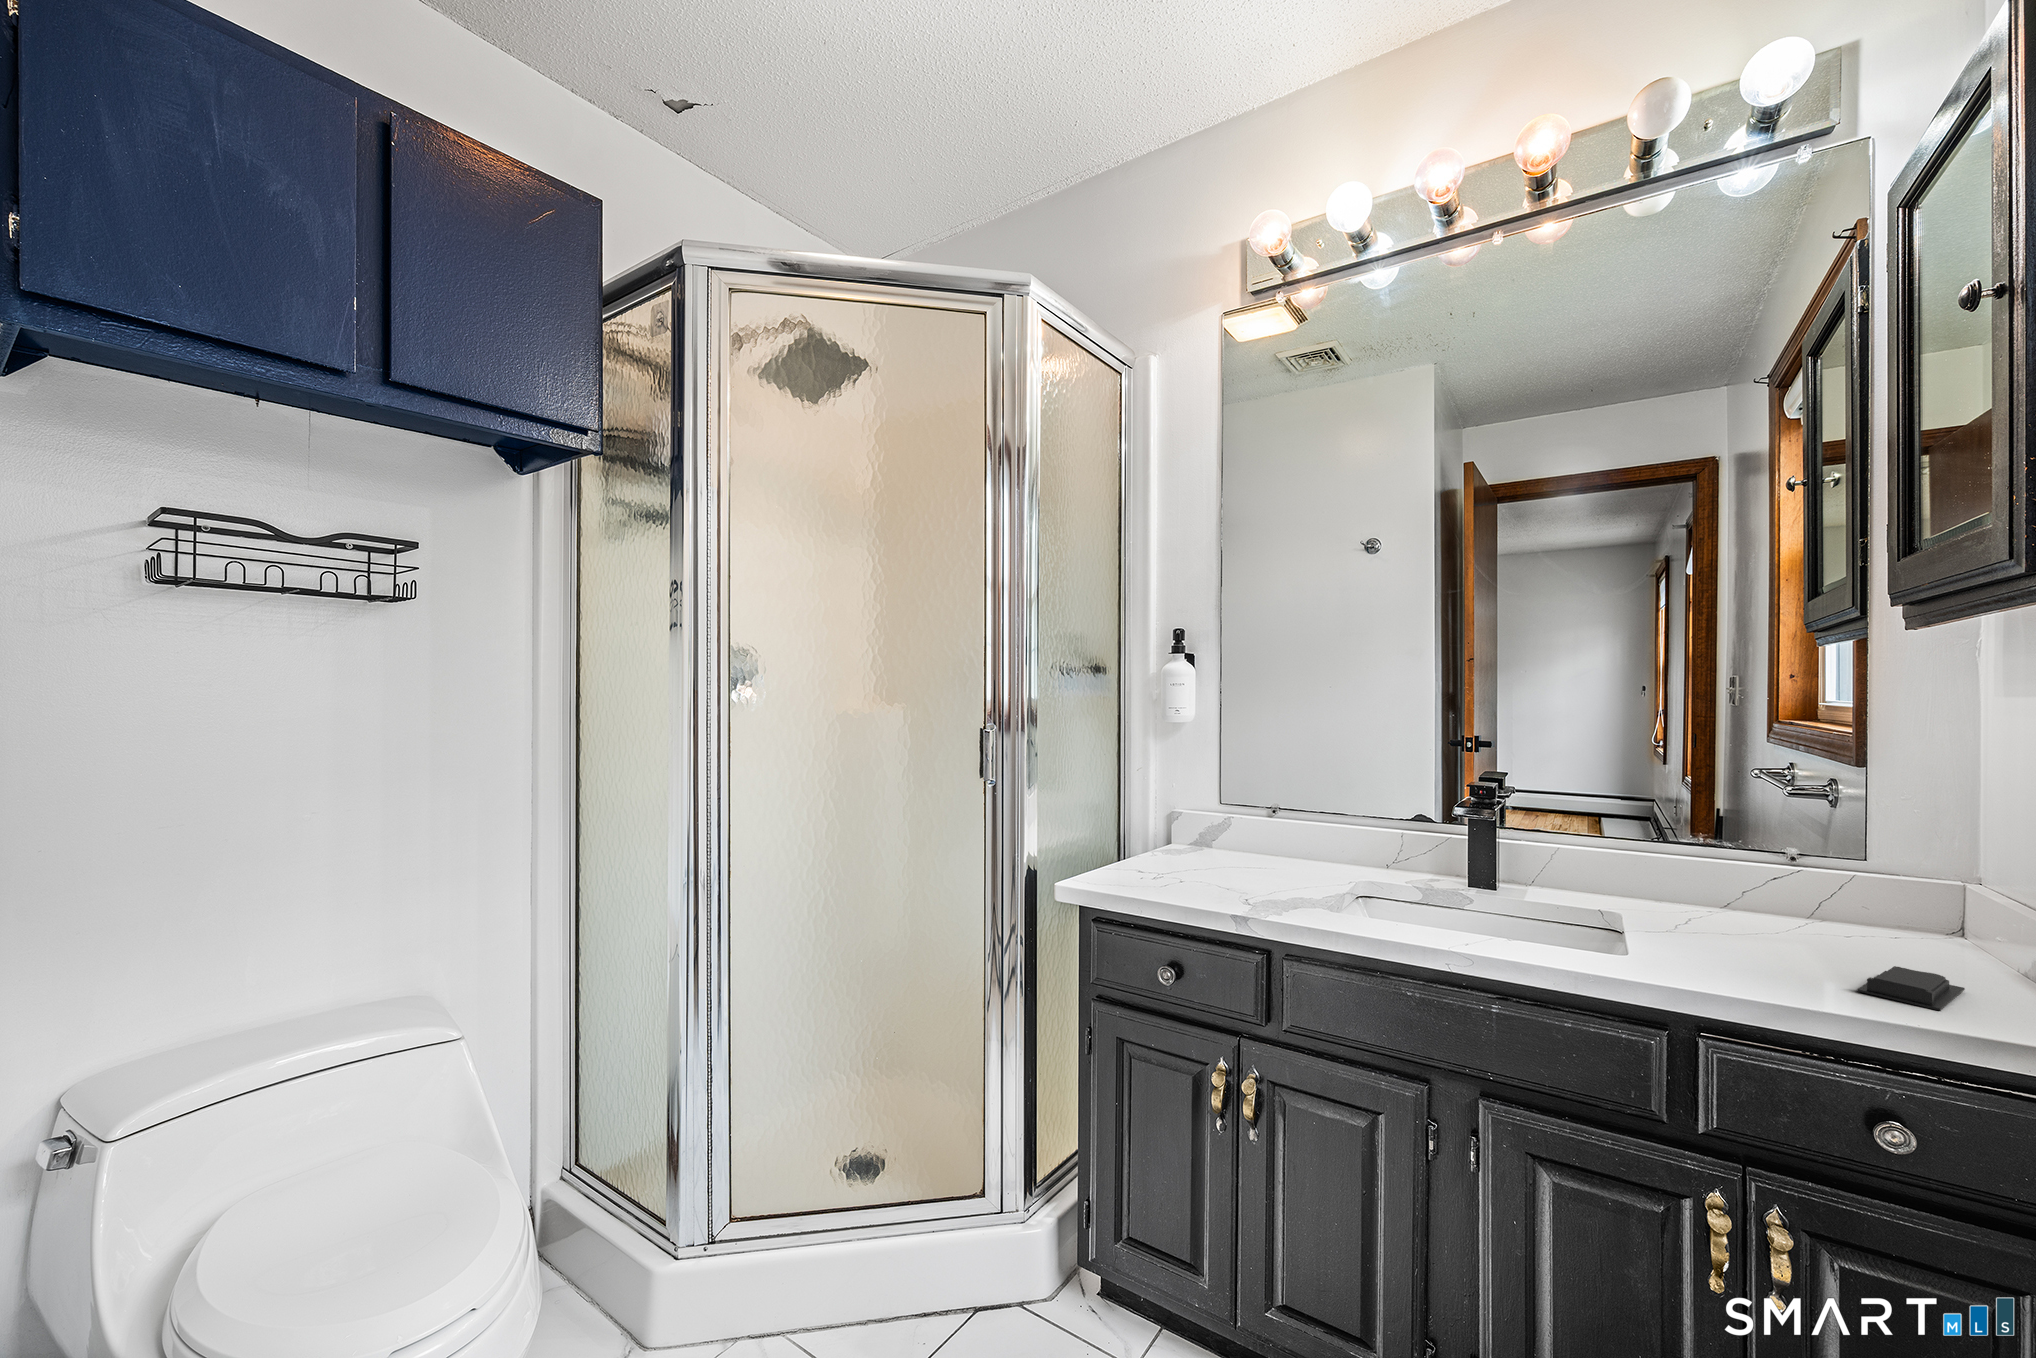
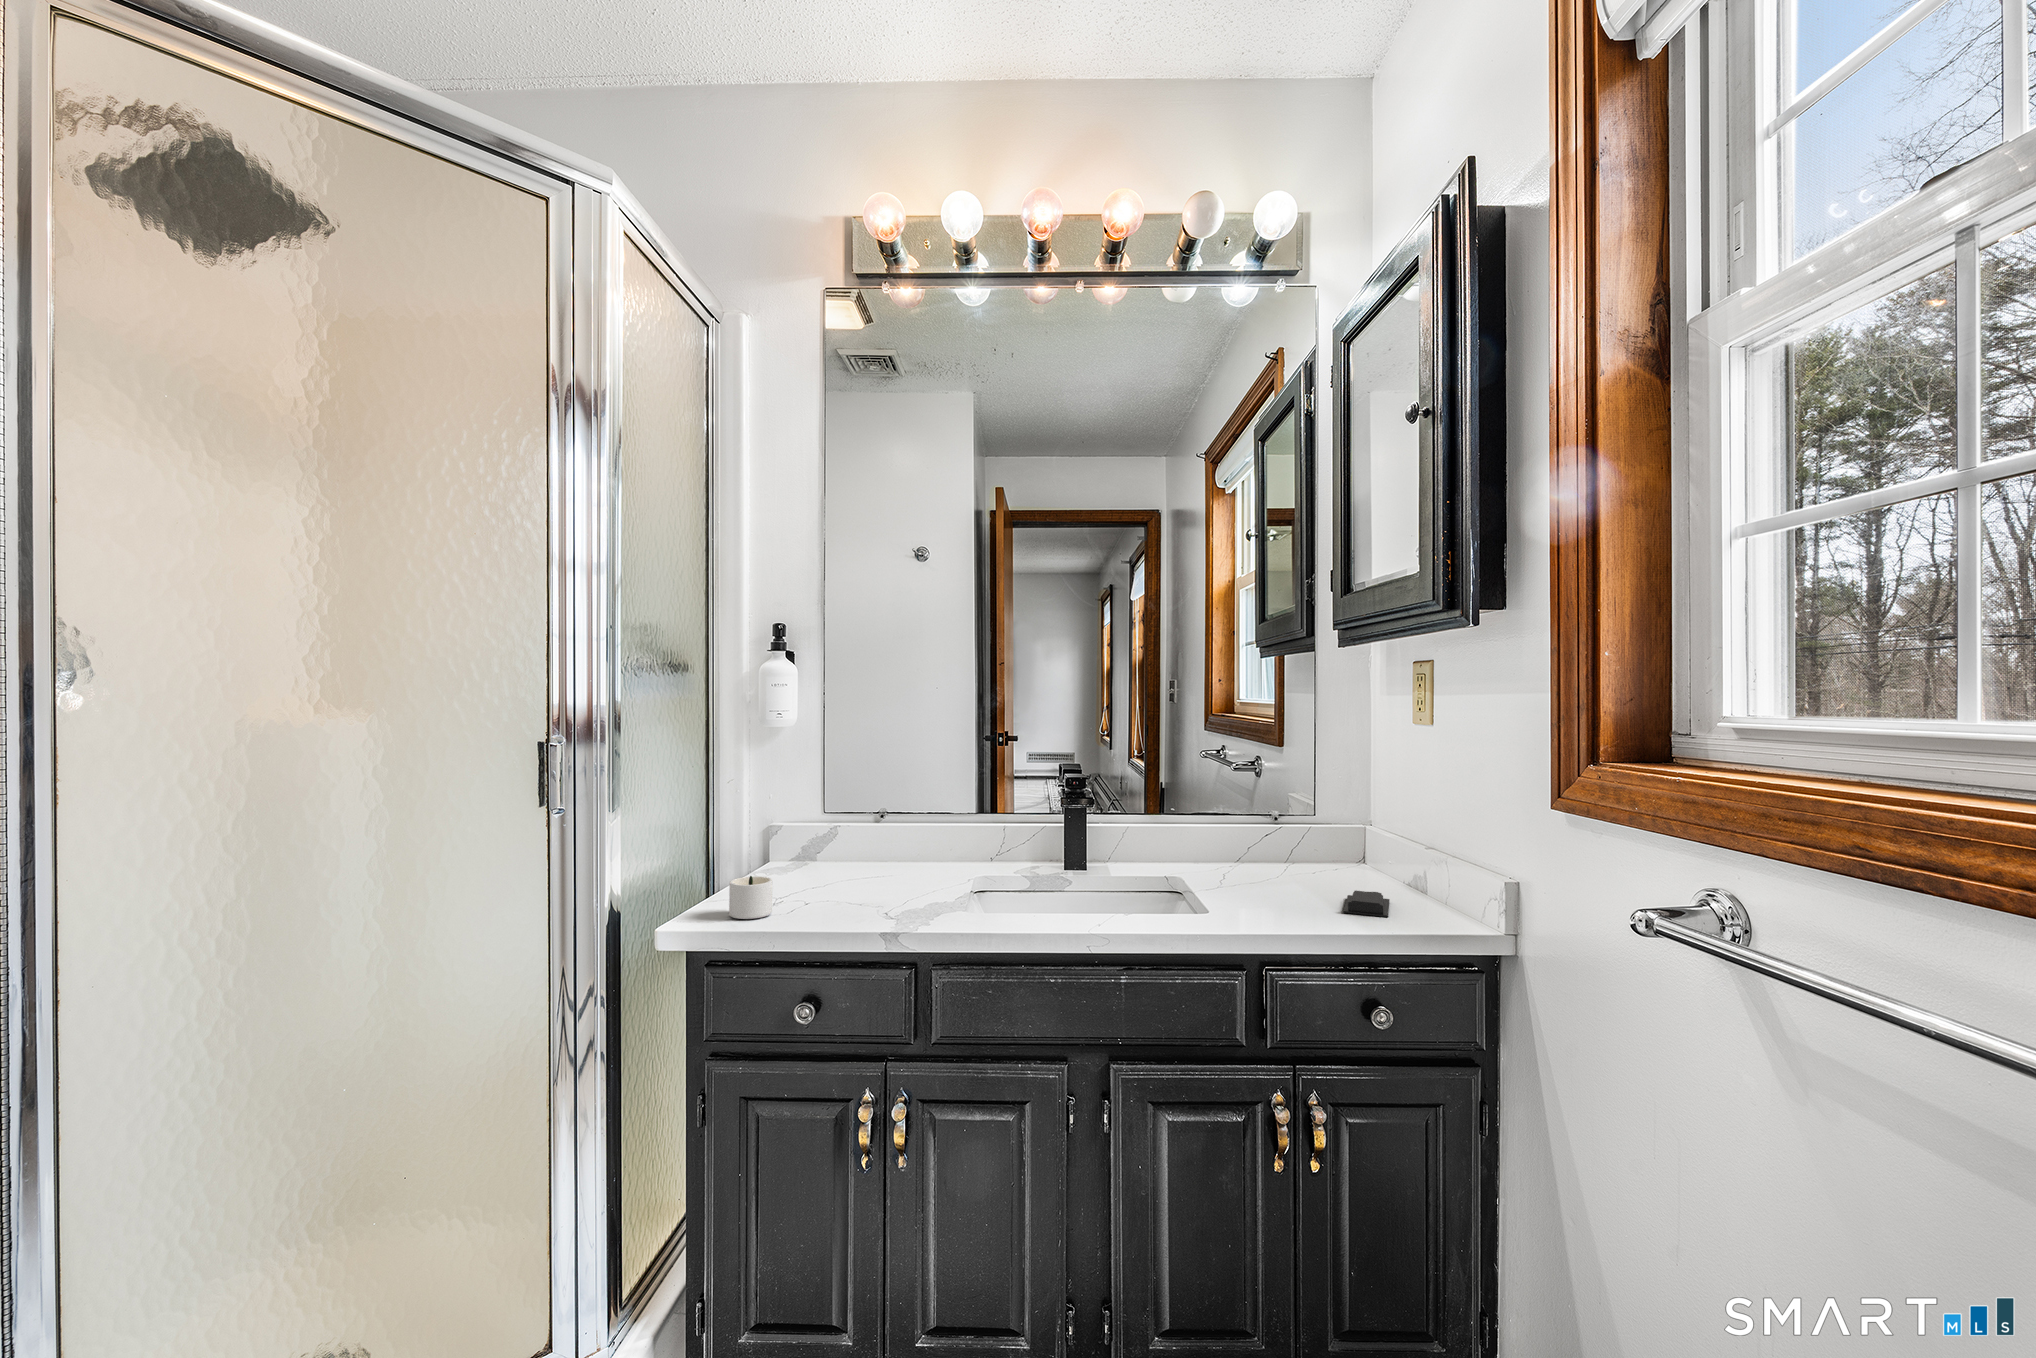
candle: none [1112,849,1162,888] -> present [729,876,773,919]

